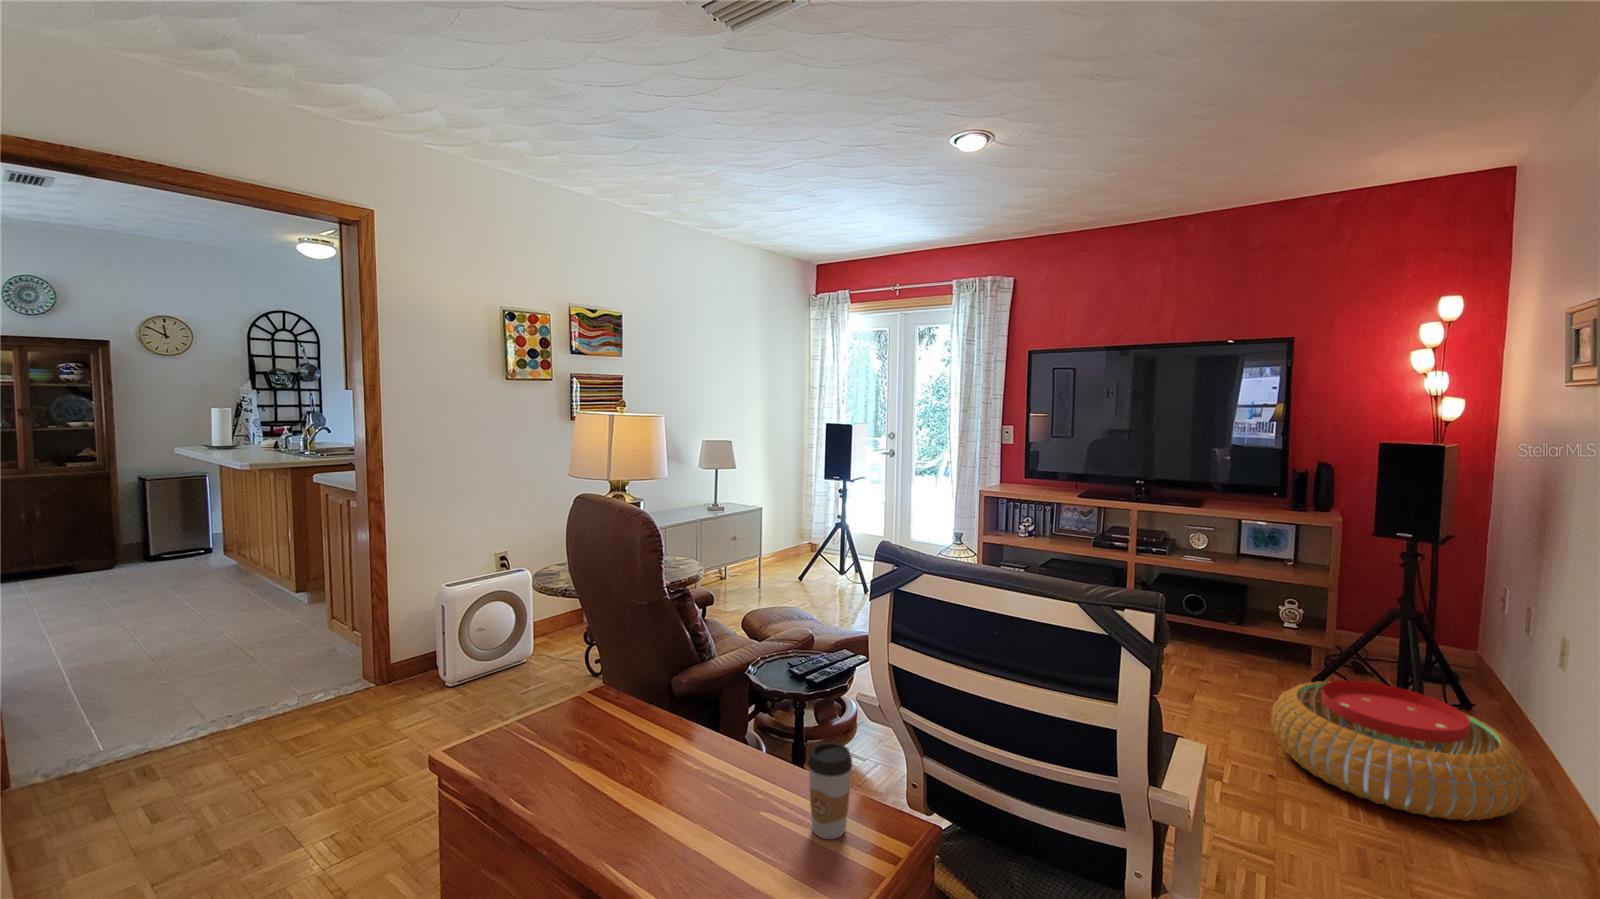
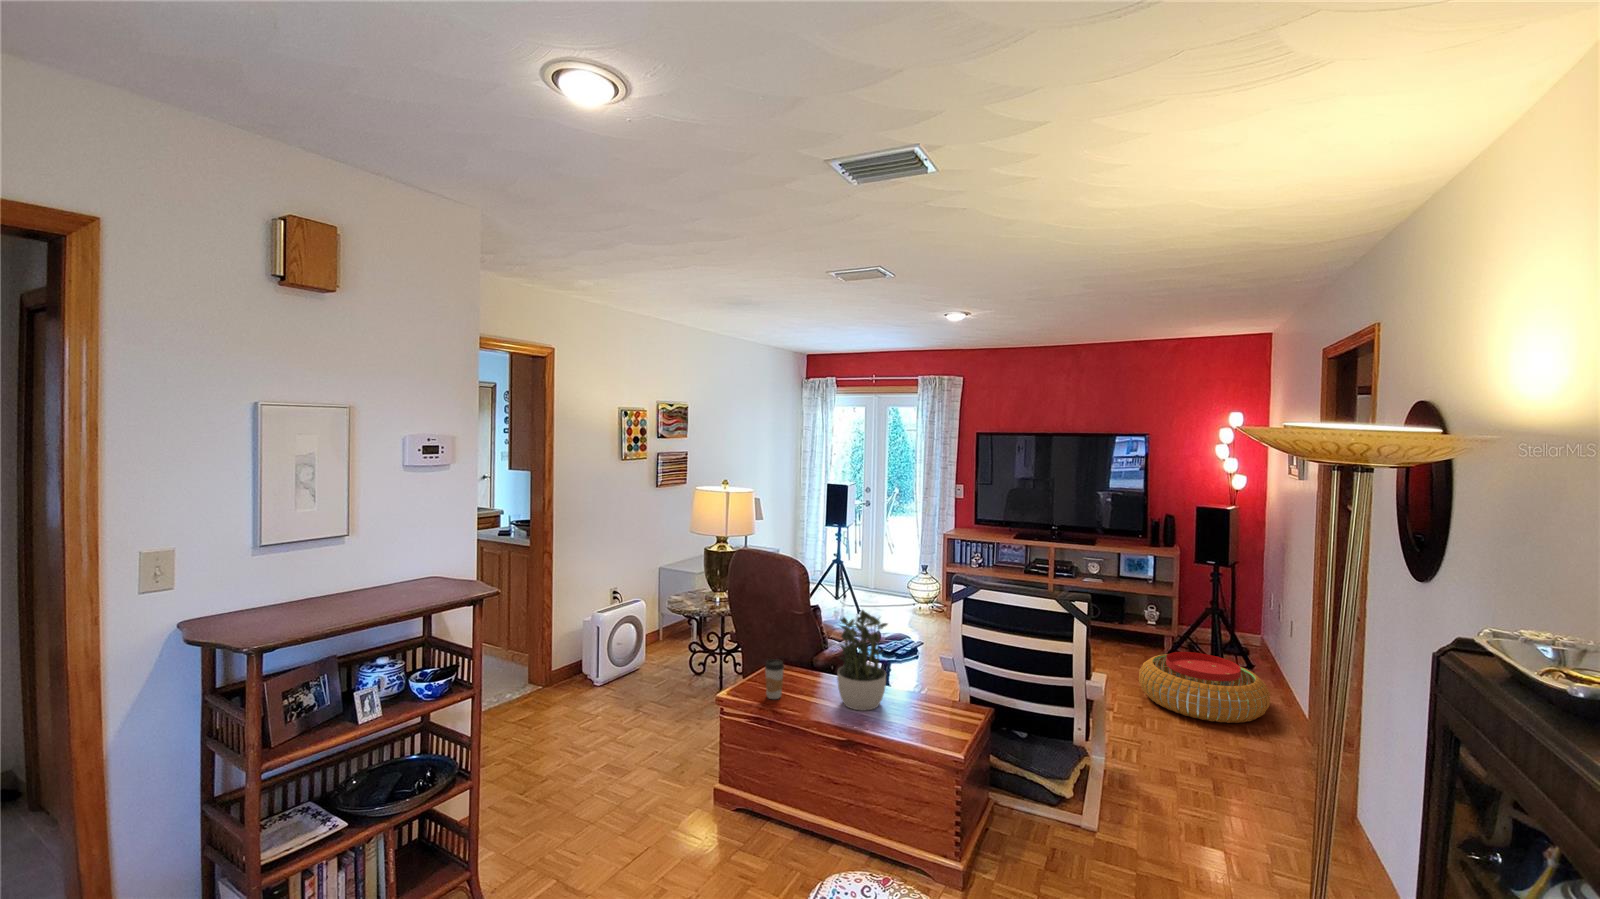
potted plant: none [594,601,714,816] -> present [837,610,887,710]
coffee cup: present [808,742,852,839] -> present [765,659,784,699]

